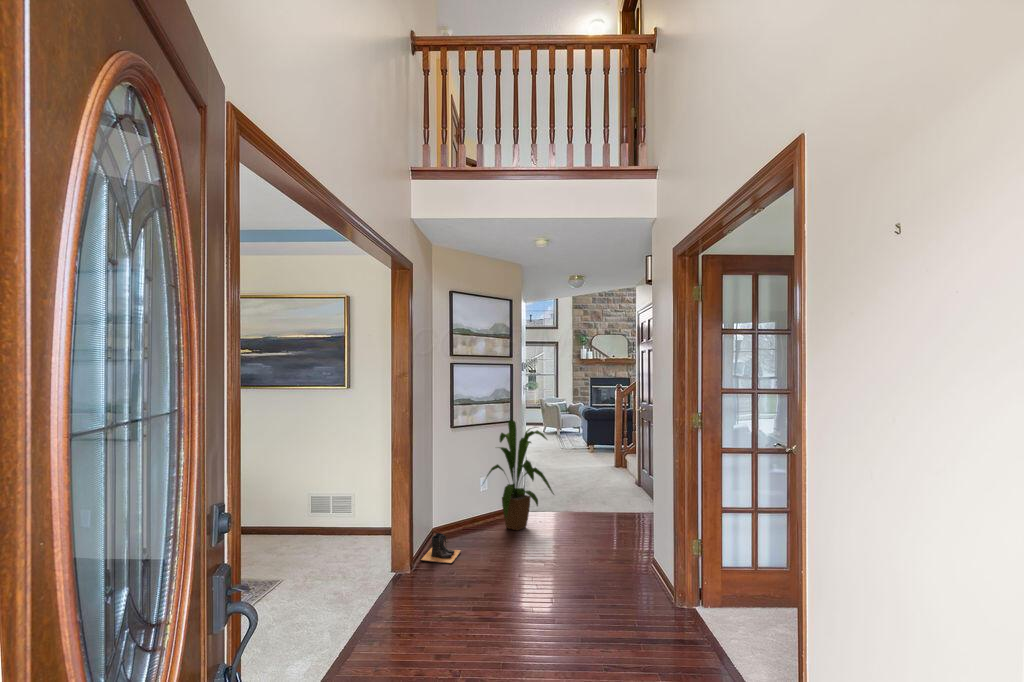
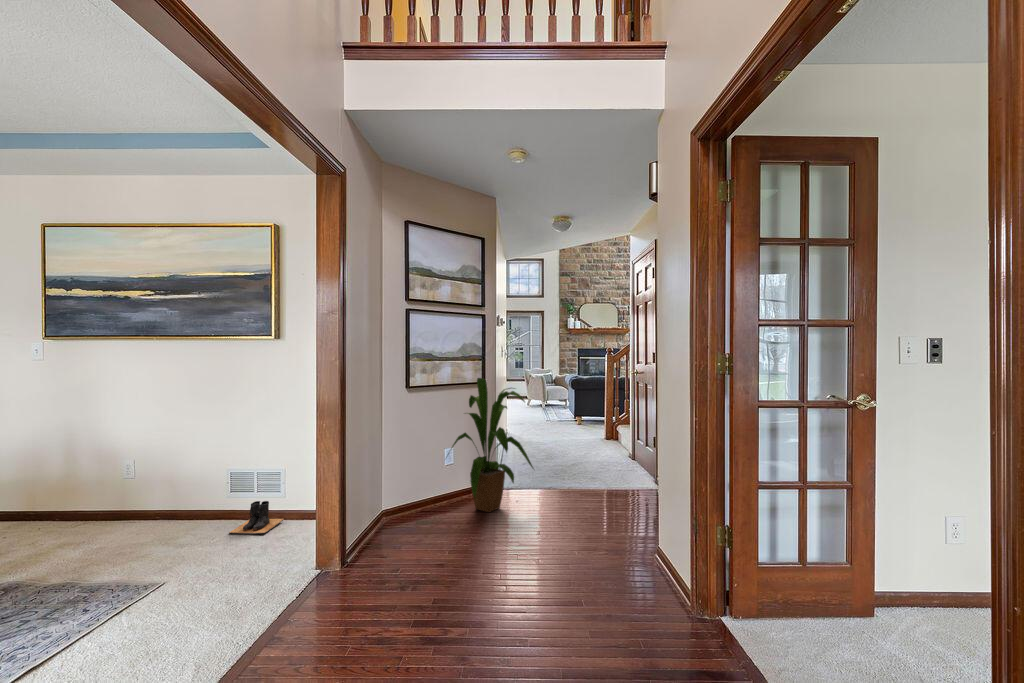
boots: present [421,533,461,563] -> present [229,501,284,534]

